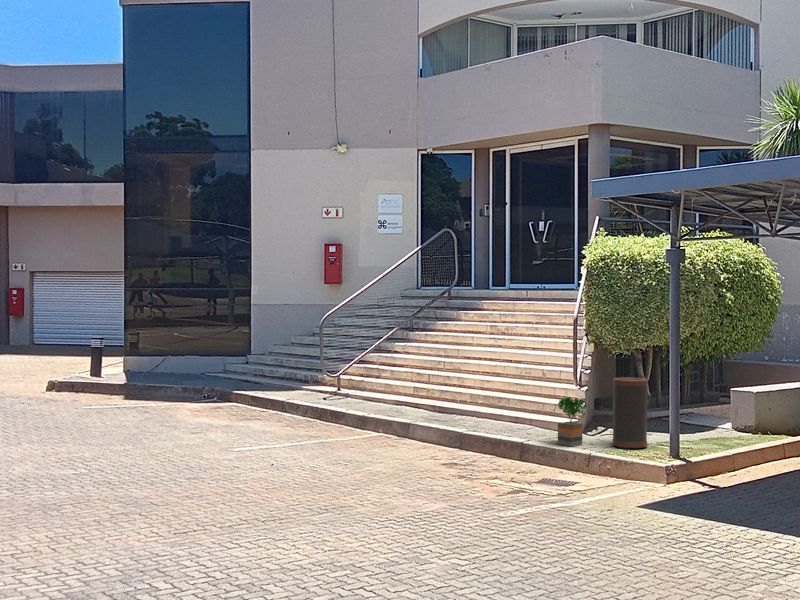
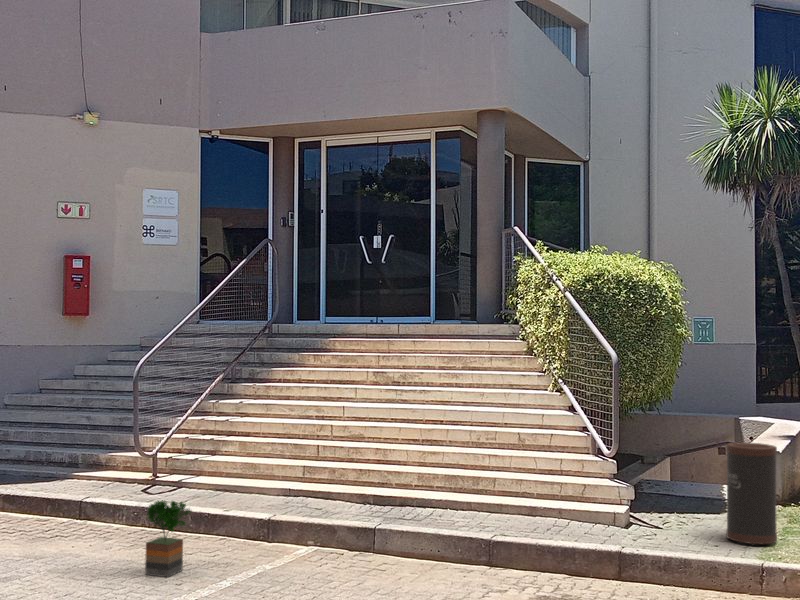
potted tree: present [558,397,587,447] -> present [145,500,191,577]

